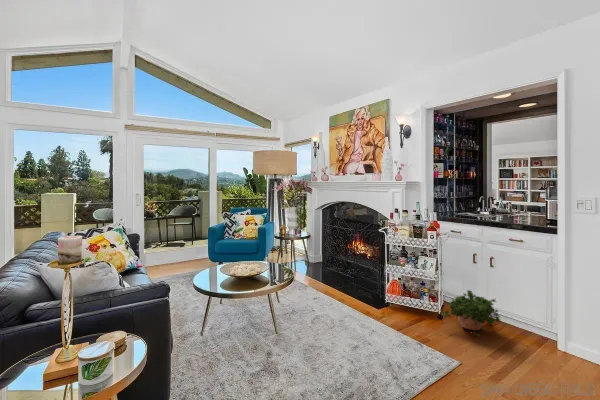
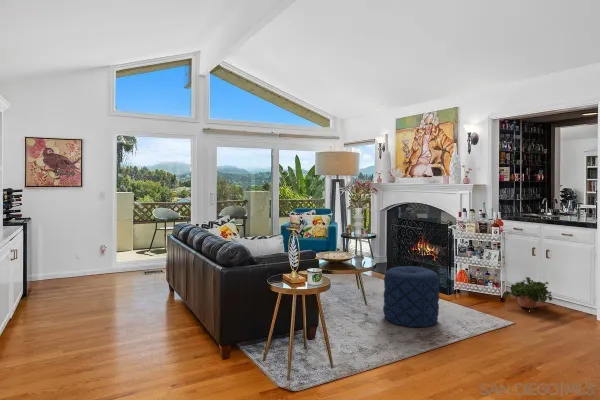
pouf: none [291,287,363,378] -> present [383,266,440,327]

